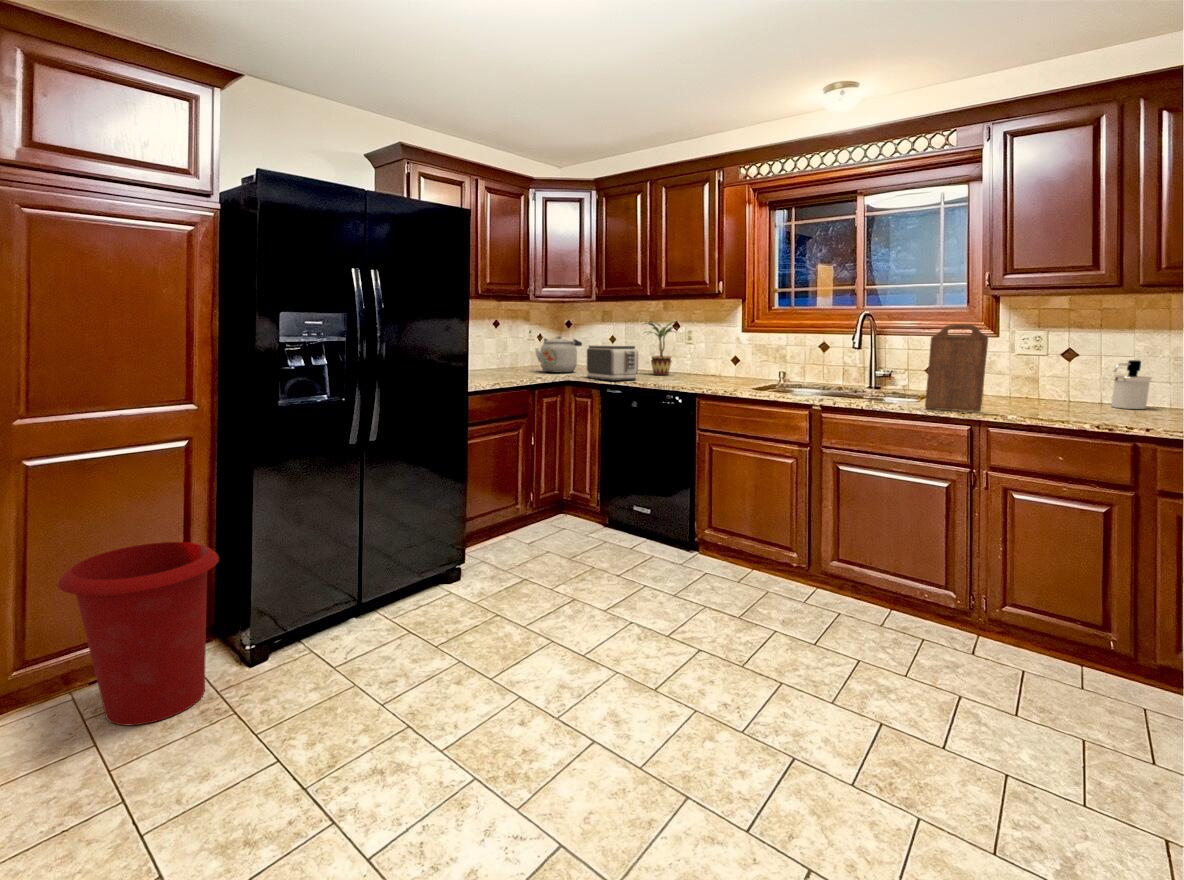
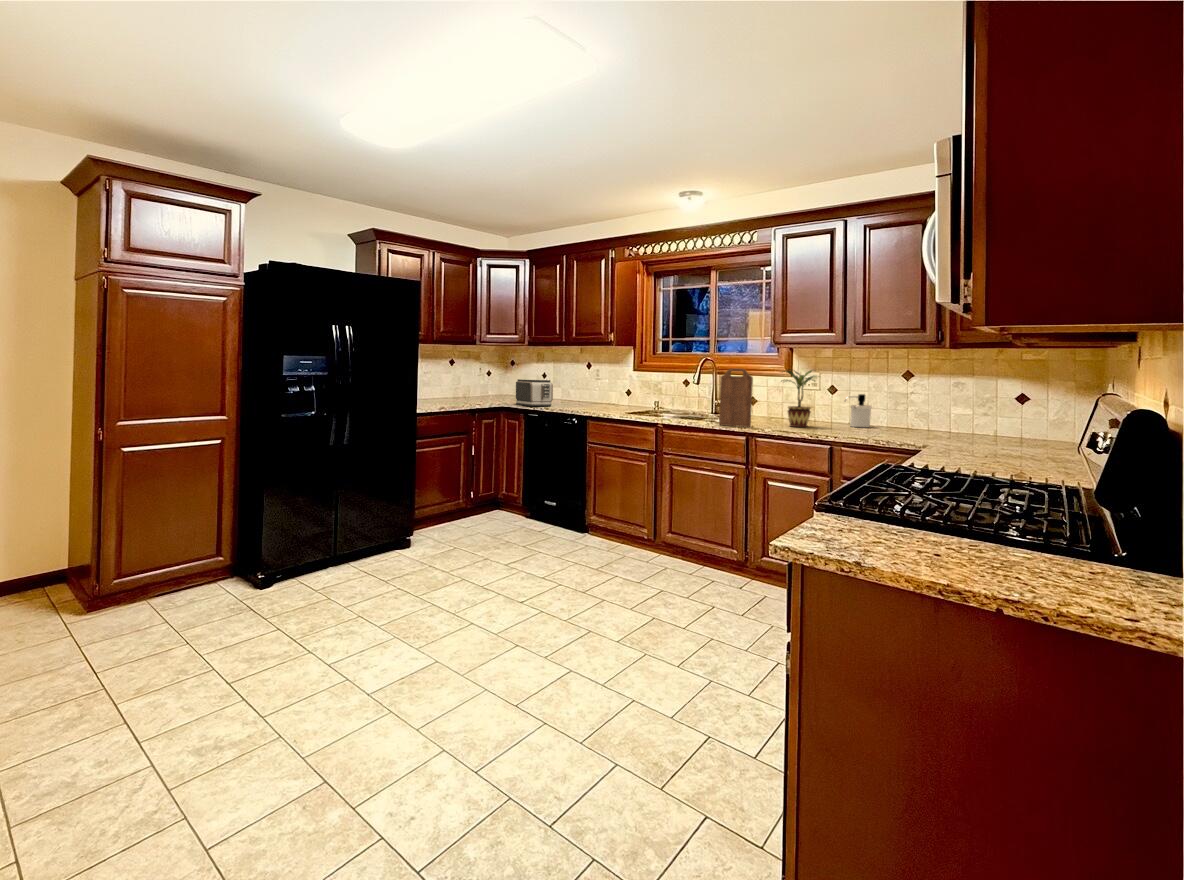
potted plant: present [647,322,674,375] -> present [785,369,816,427]
kettle: present [535,336,582,372] -> none [481,372,519,400]
waste bin: present [58,542,219,725] -> none [150,499,243,605]

